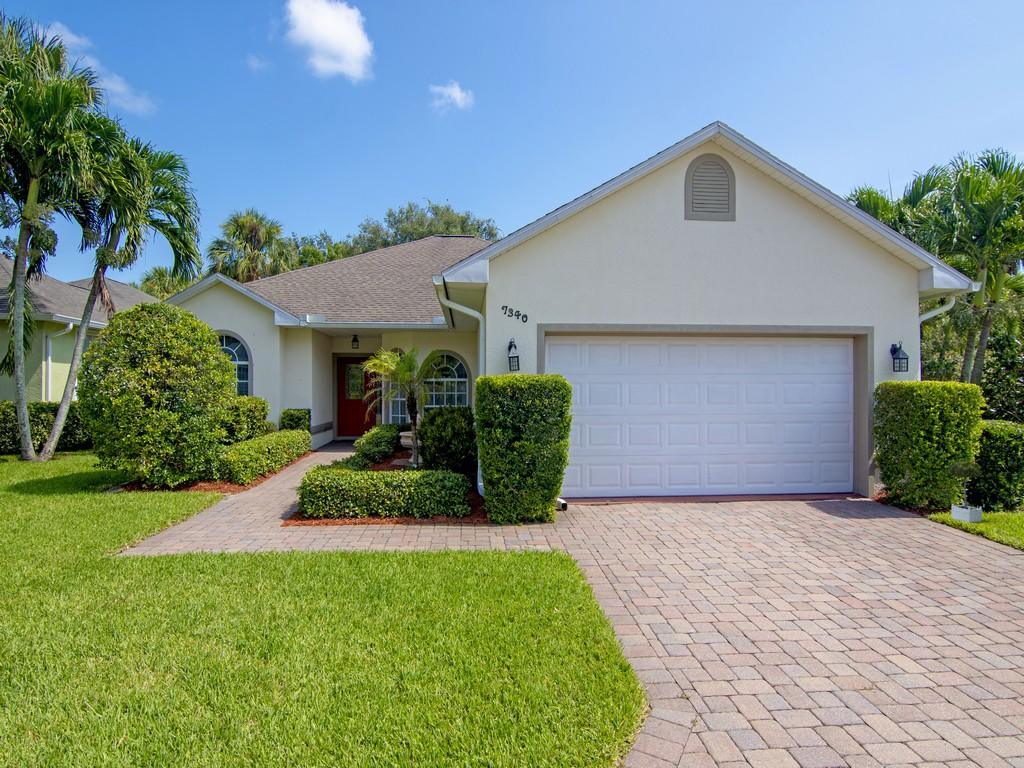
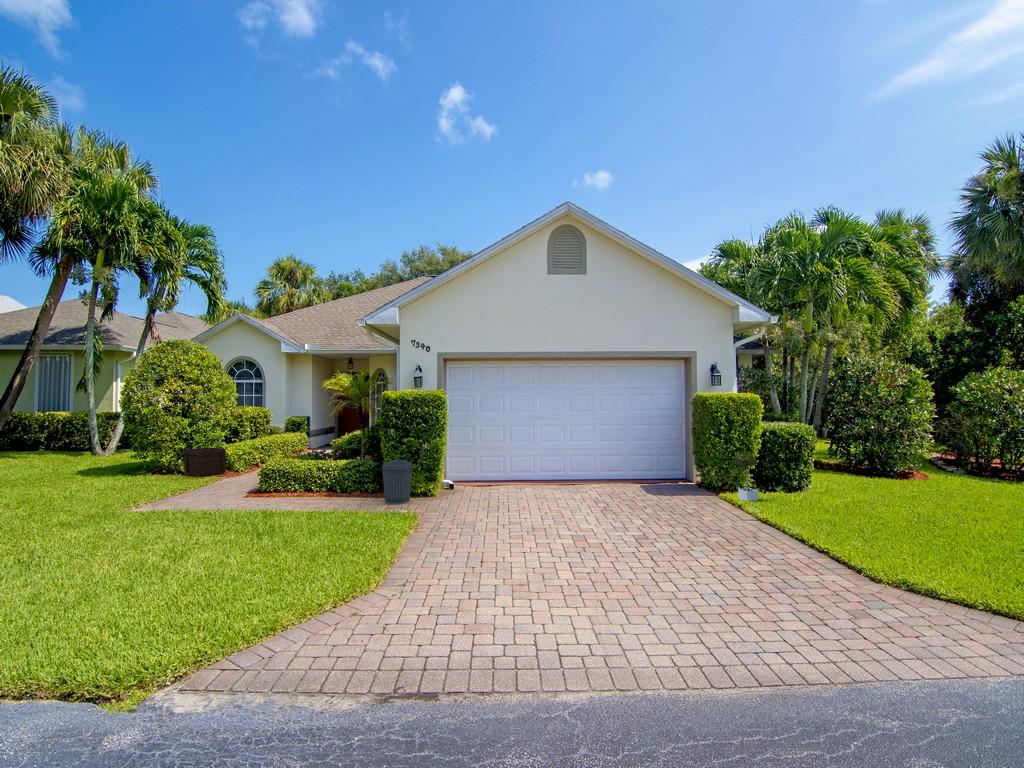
wooden crate: none [171,452,228,493] -> present [184,448,226,477]
trash can: none [493,471,535,536] -> present [382,459,412,504]

